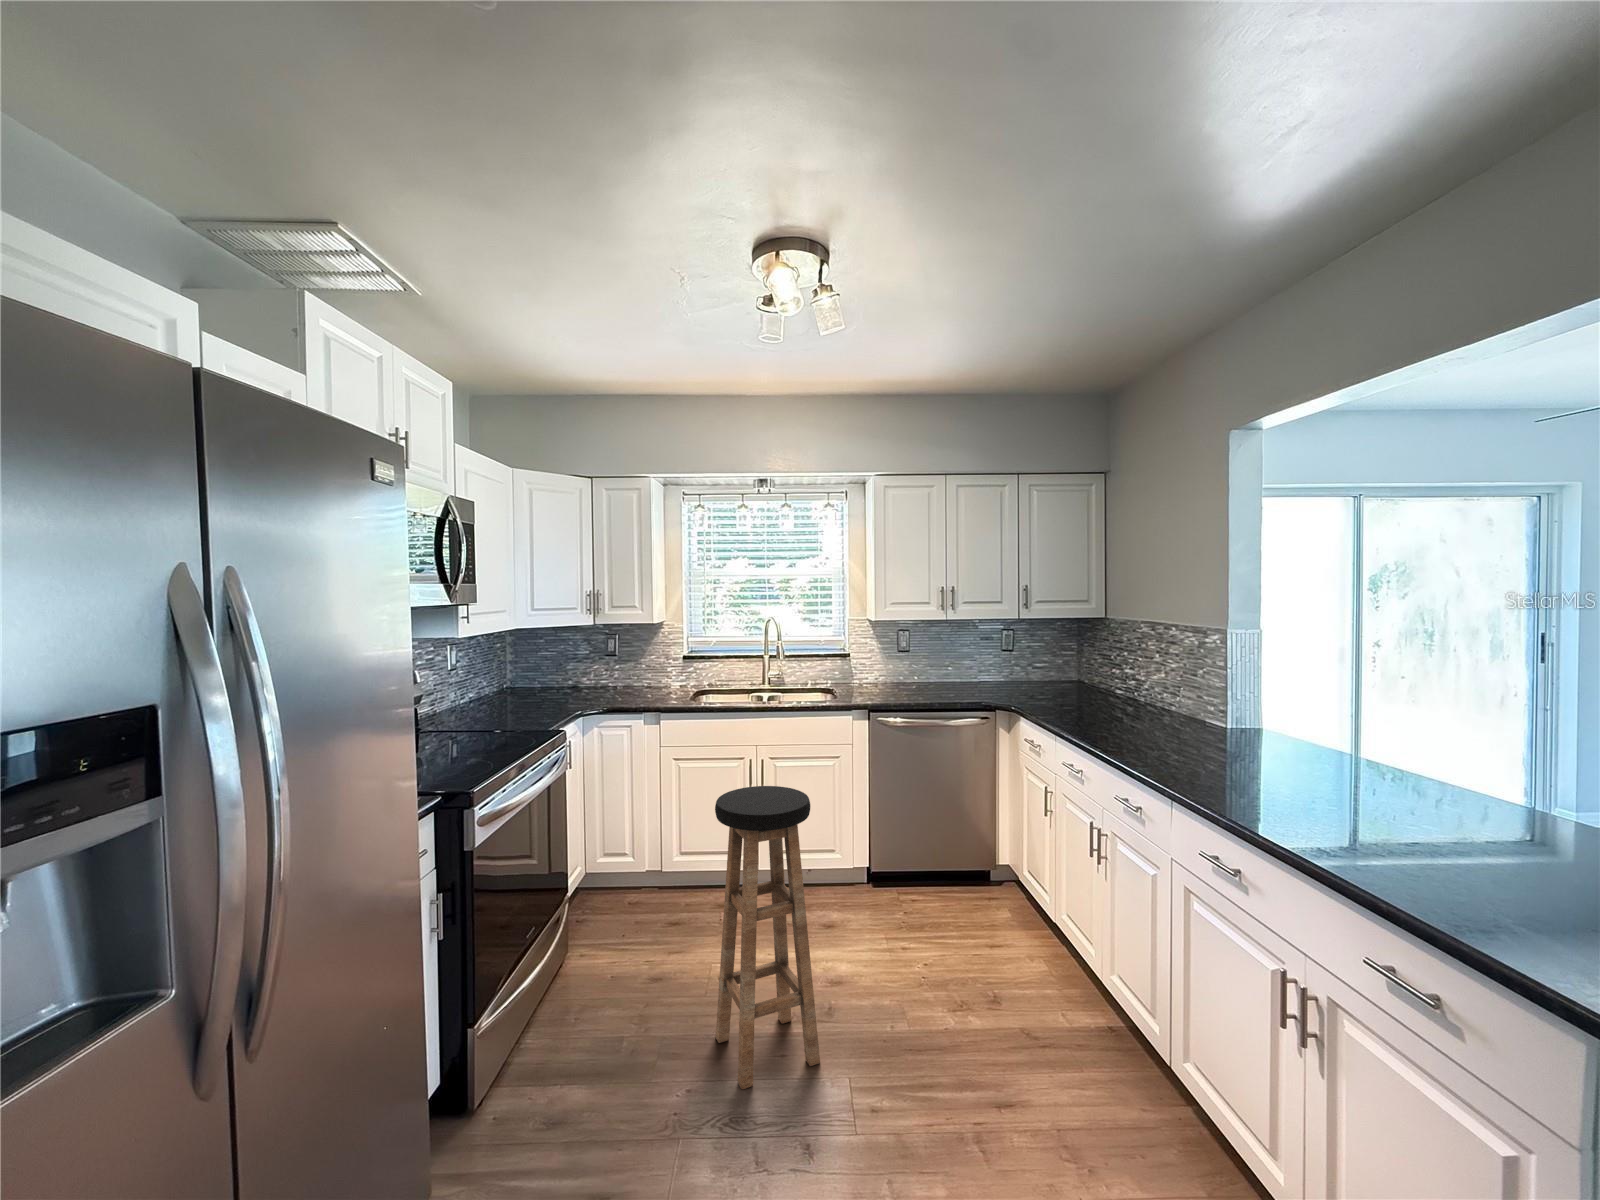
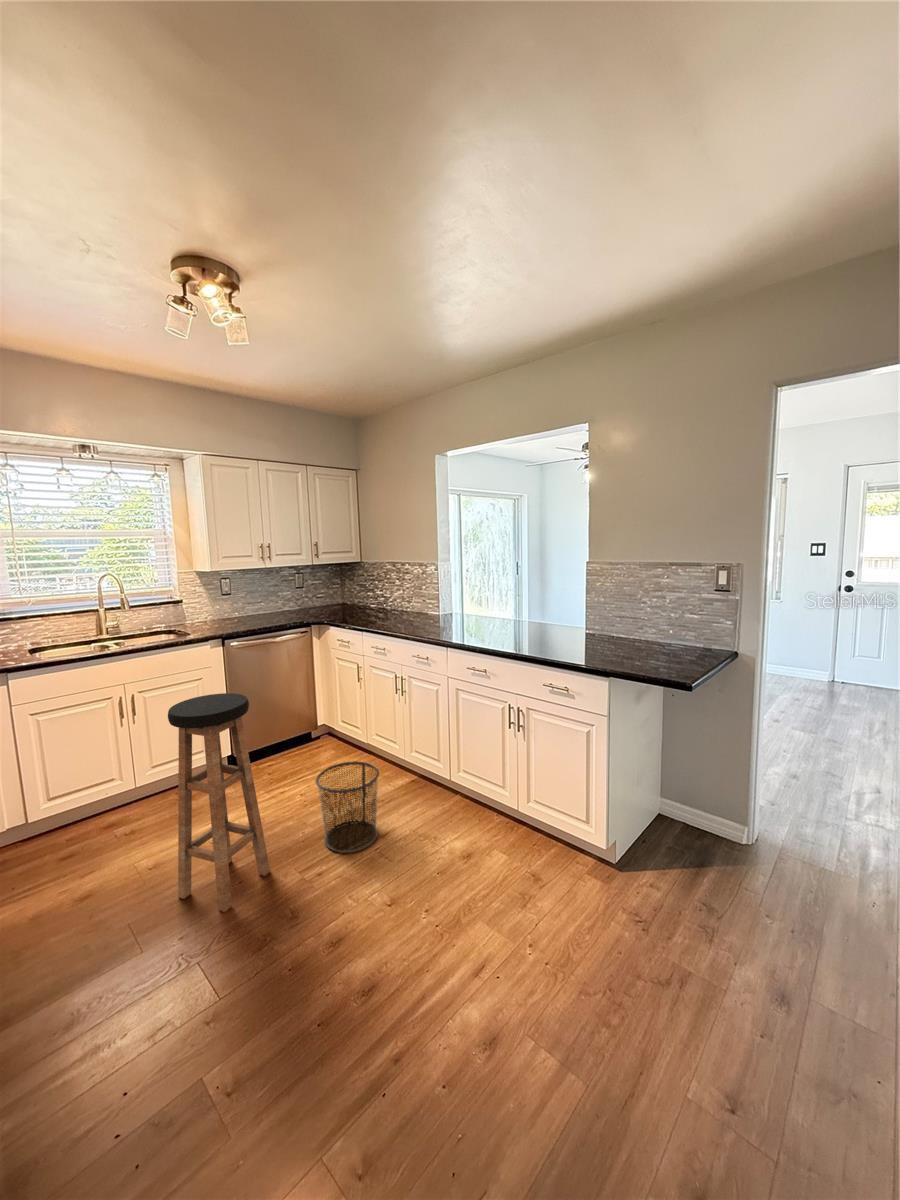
waste bin: none [899,941,1003,1105] -> present [316,761,379,853]

